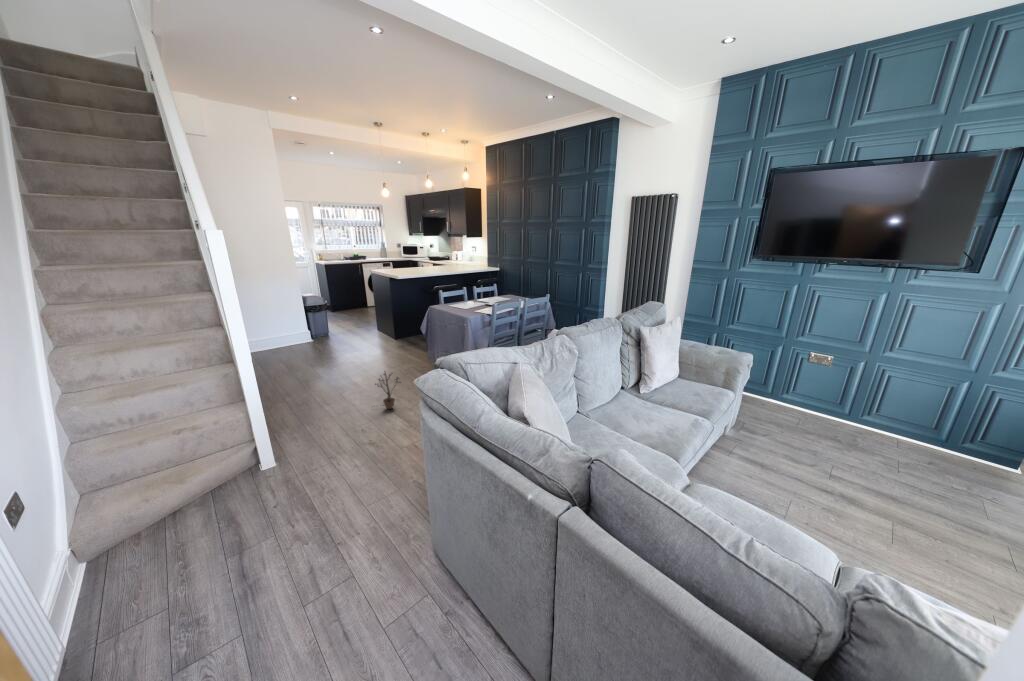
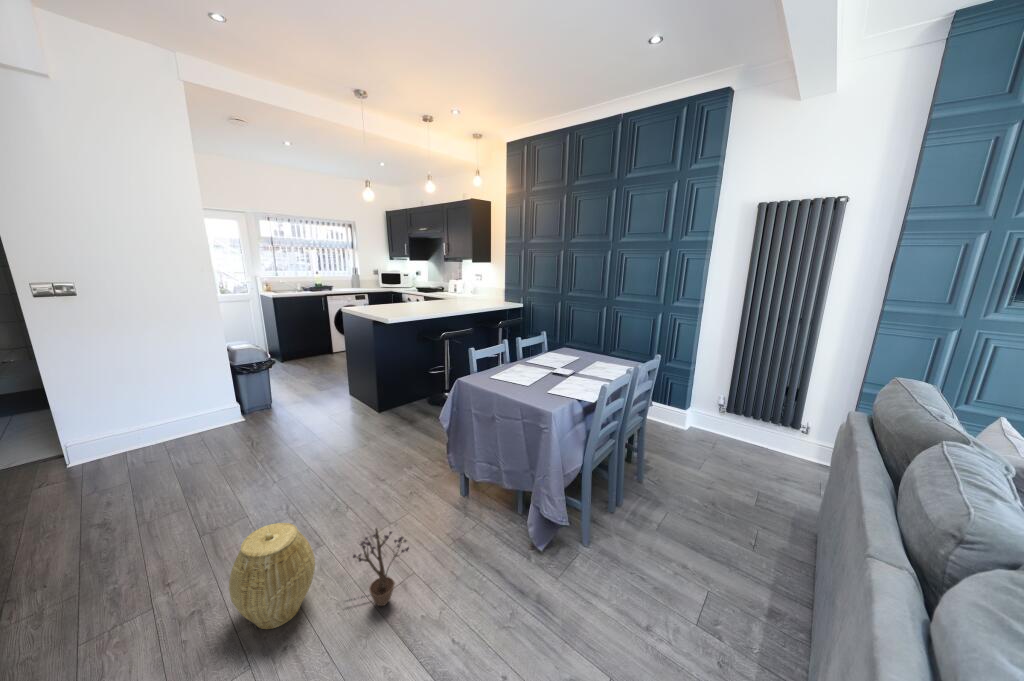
woven basket: none [320,369,358,414] -> present [229,523,315,629]

